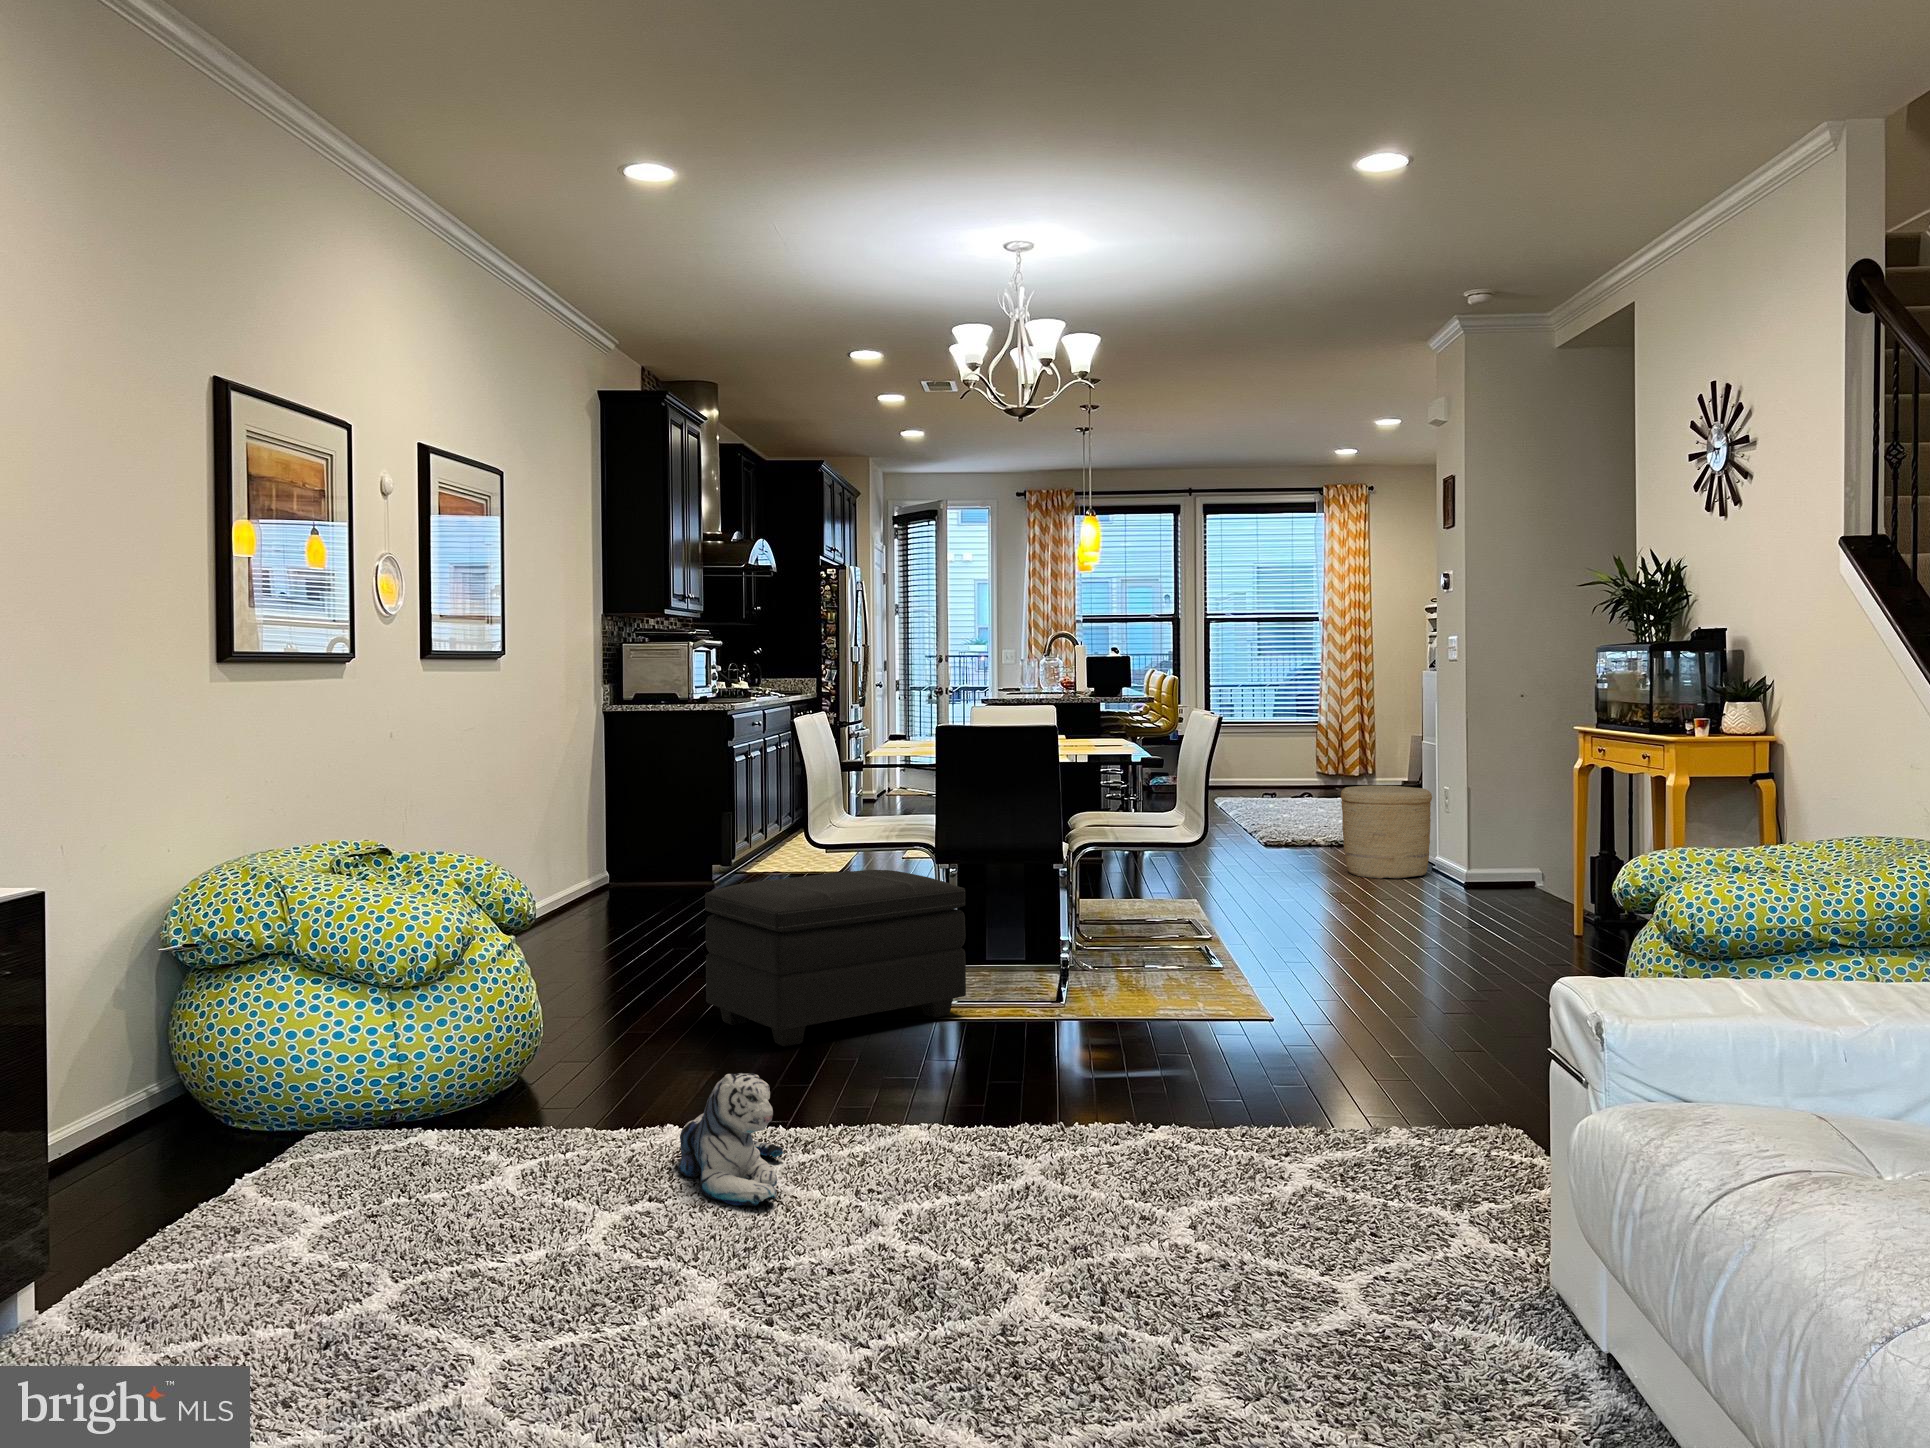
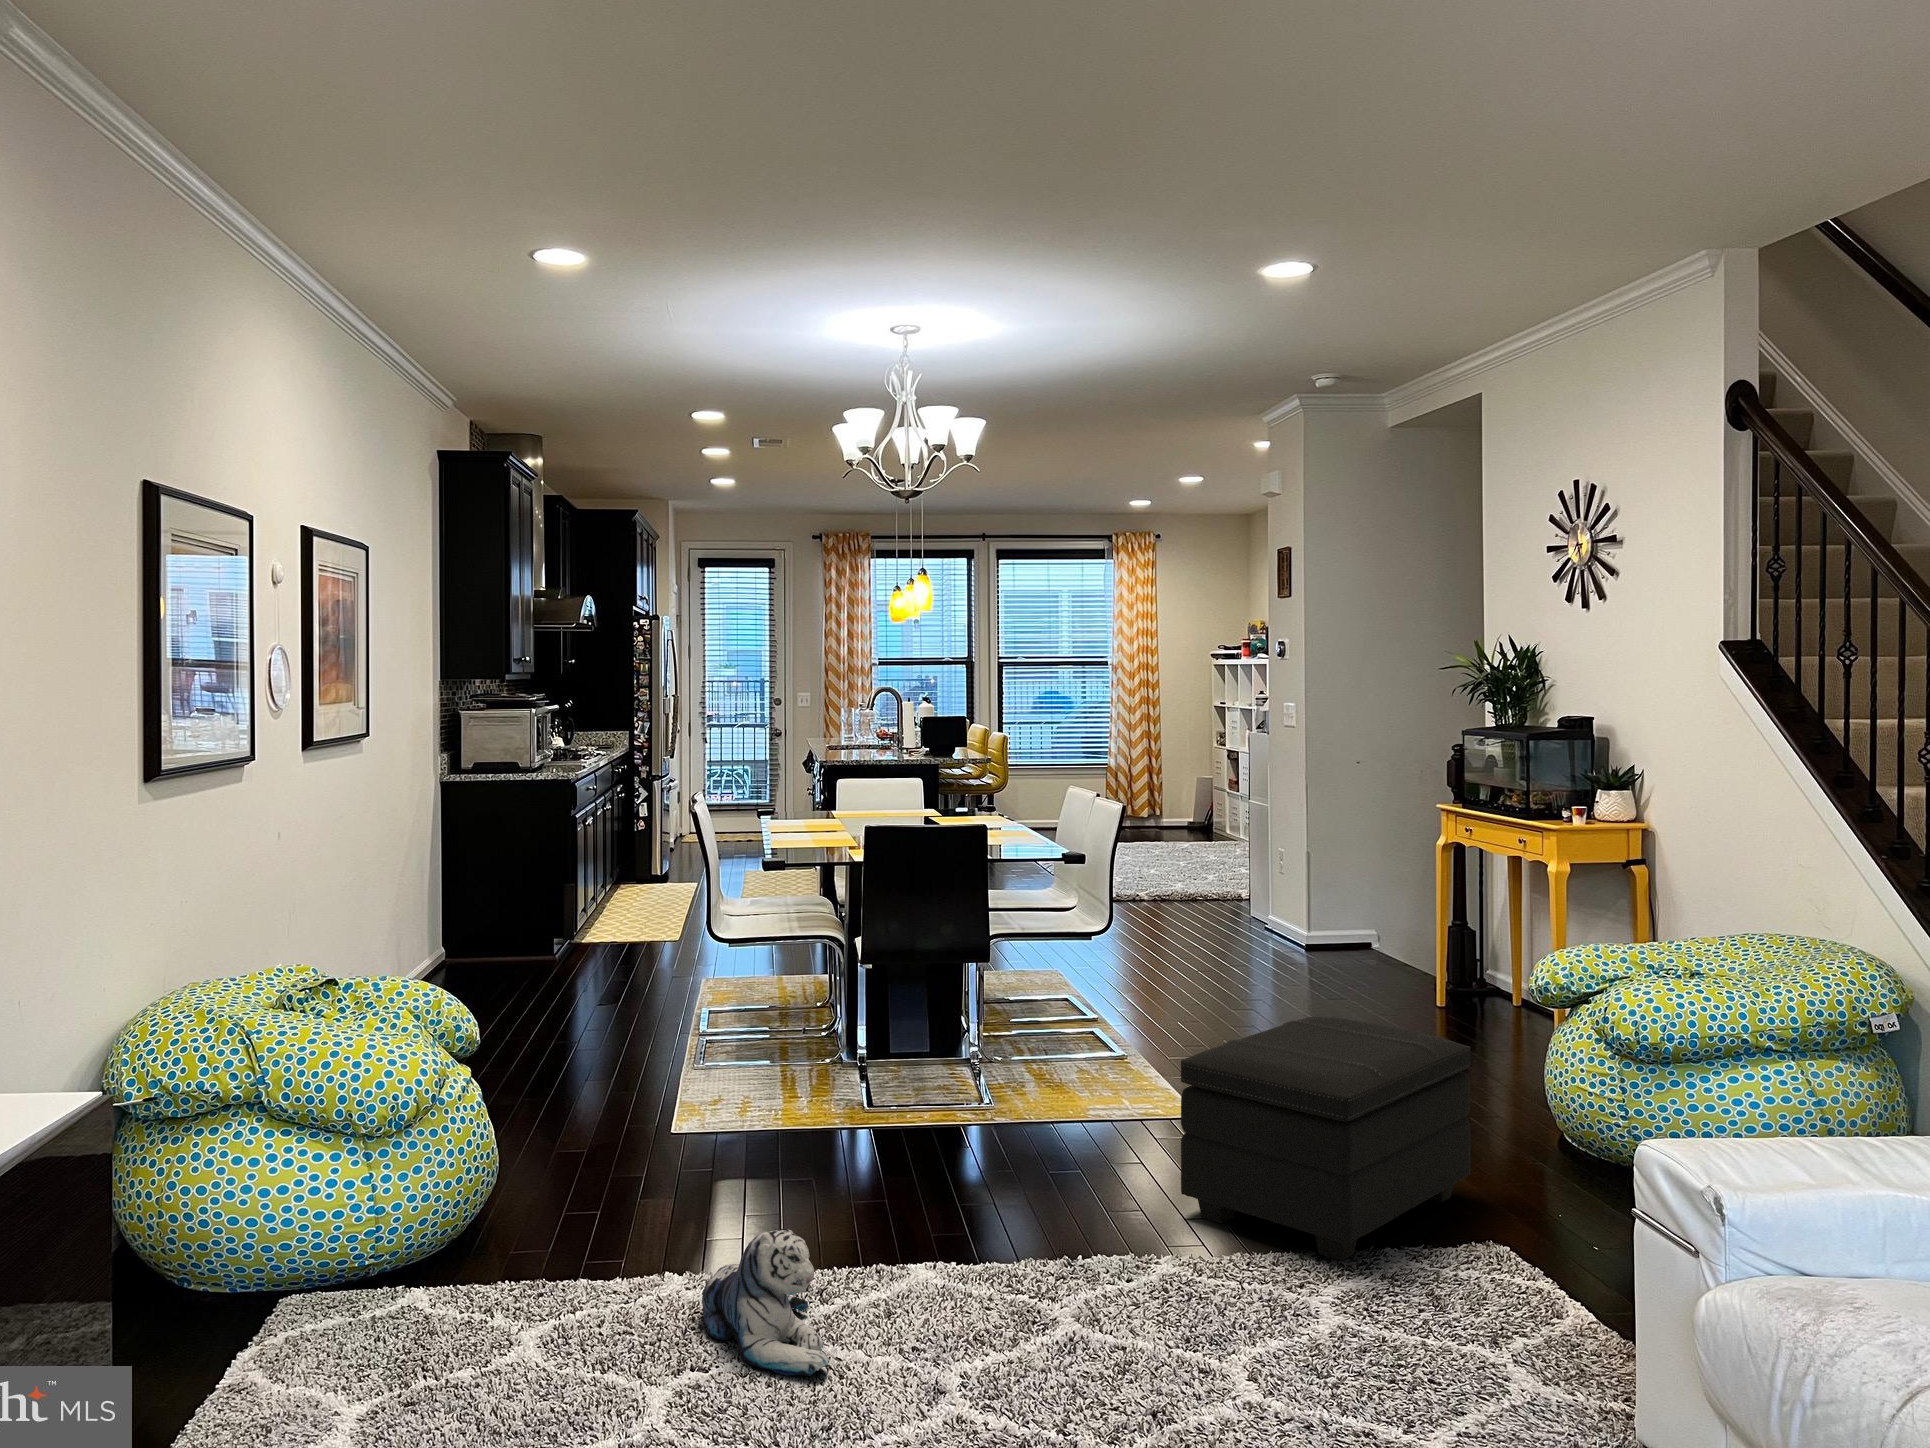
woven basket: present [1341,786,1432,879] -> none [1182,847,1271,941]
footstool: present [705,870,966,1046] -> present [1181,1017,1471,1261]

